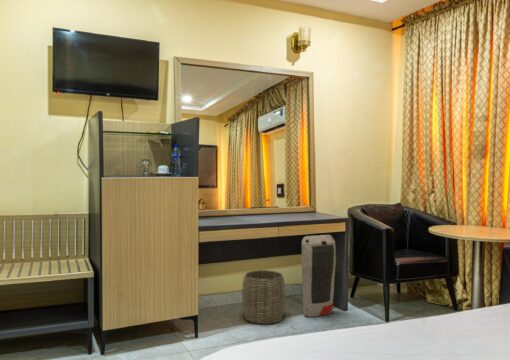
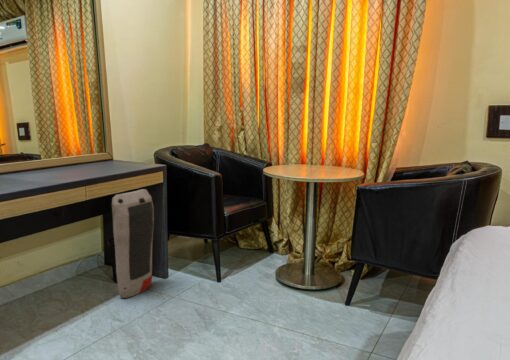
woven basket: present [242,270,285,324] -> none [28,248,96,328]

